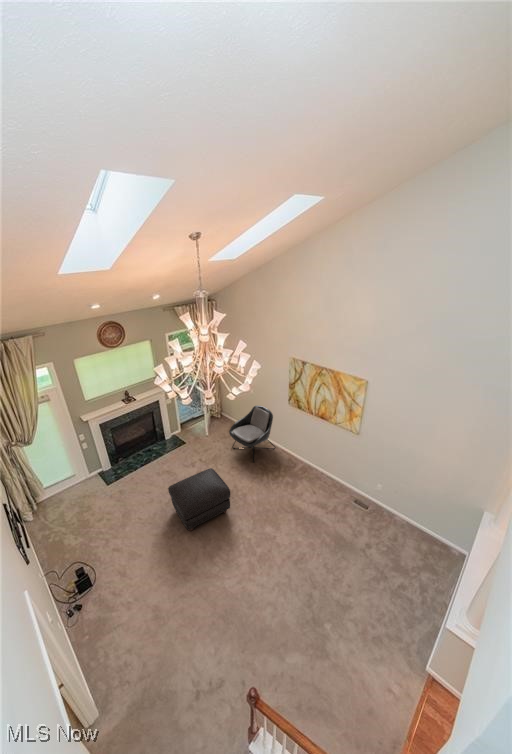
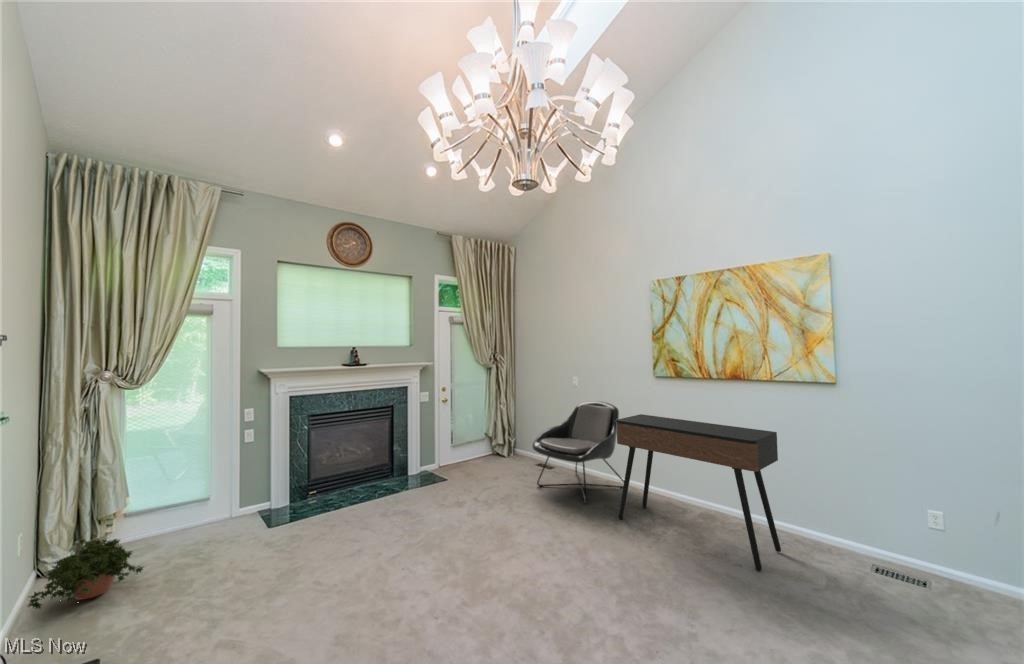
console table: none [265,428,329,506] -> present [616,414,781,571]
ottoman: present [168,468,230,531] -> none [405,473,555,609]
potted plant: none [32,510,69,540] -> present [28,539,143,609]

